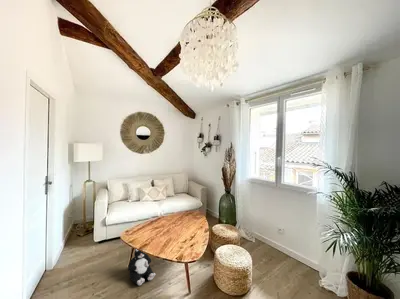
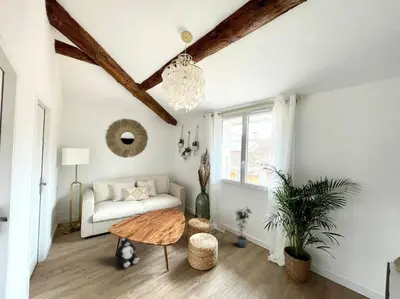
potted plant: none [269,213,292,263] -> present [236,209,251,247]

